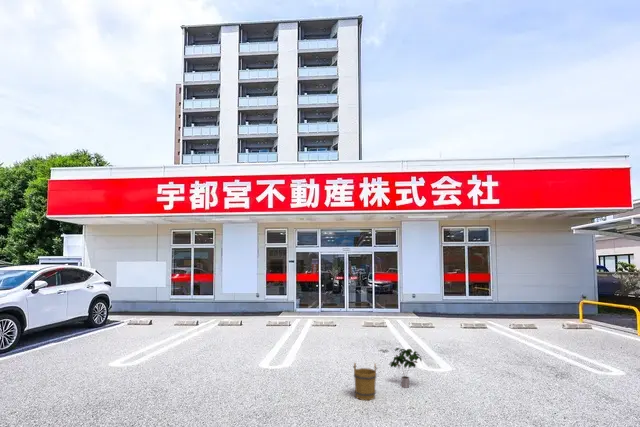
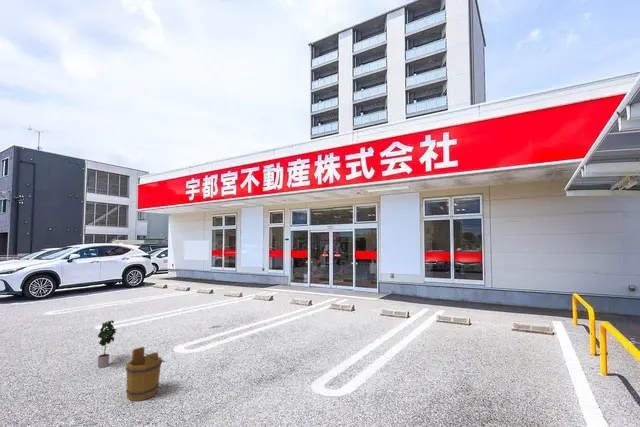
bucket: present [353,363,377,400] -> present [126,347,165,401]

